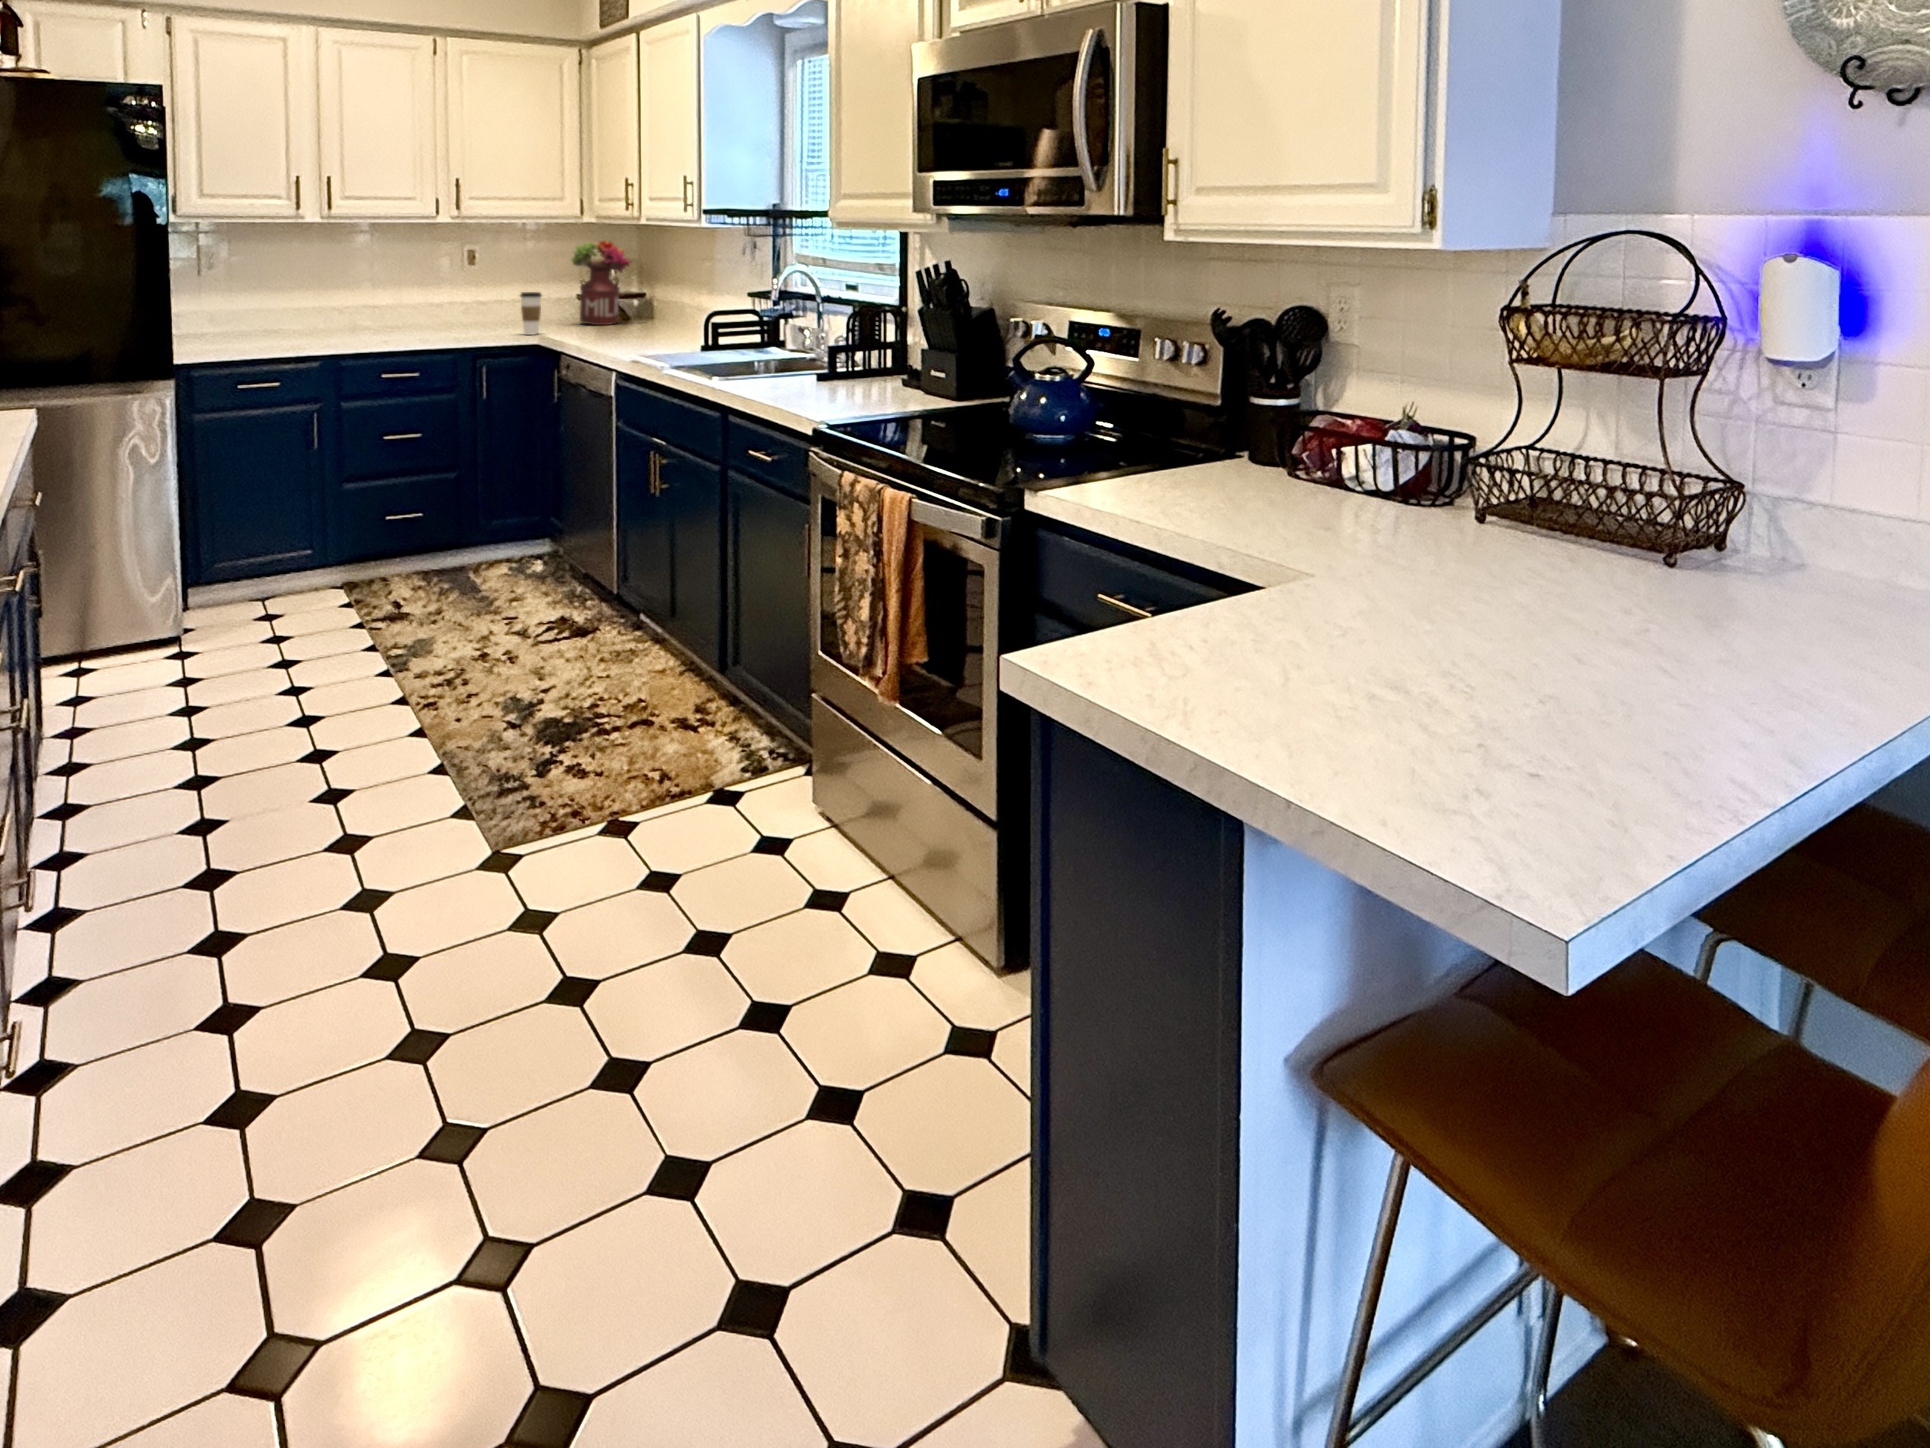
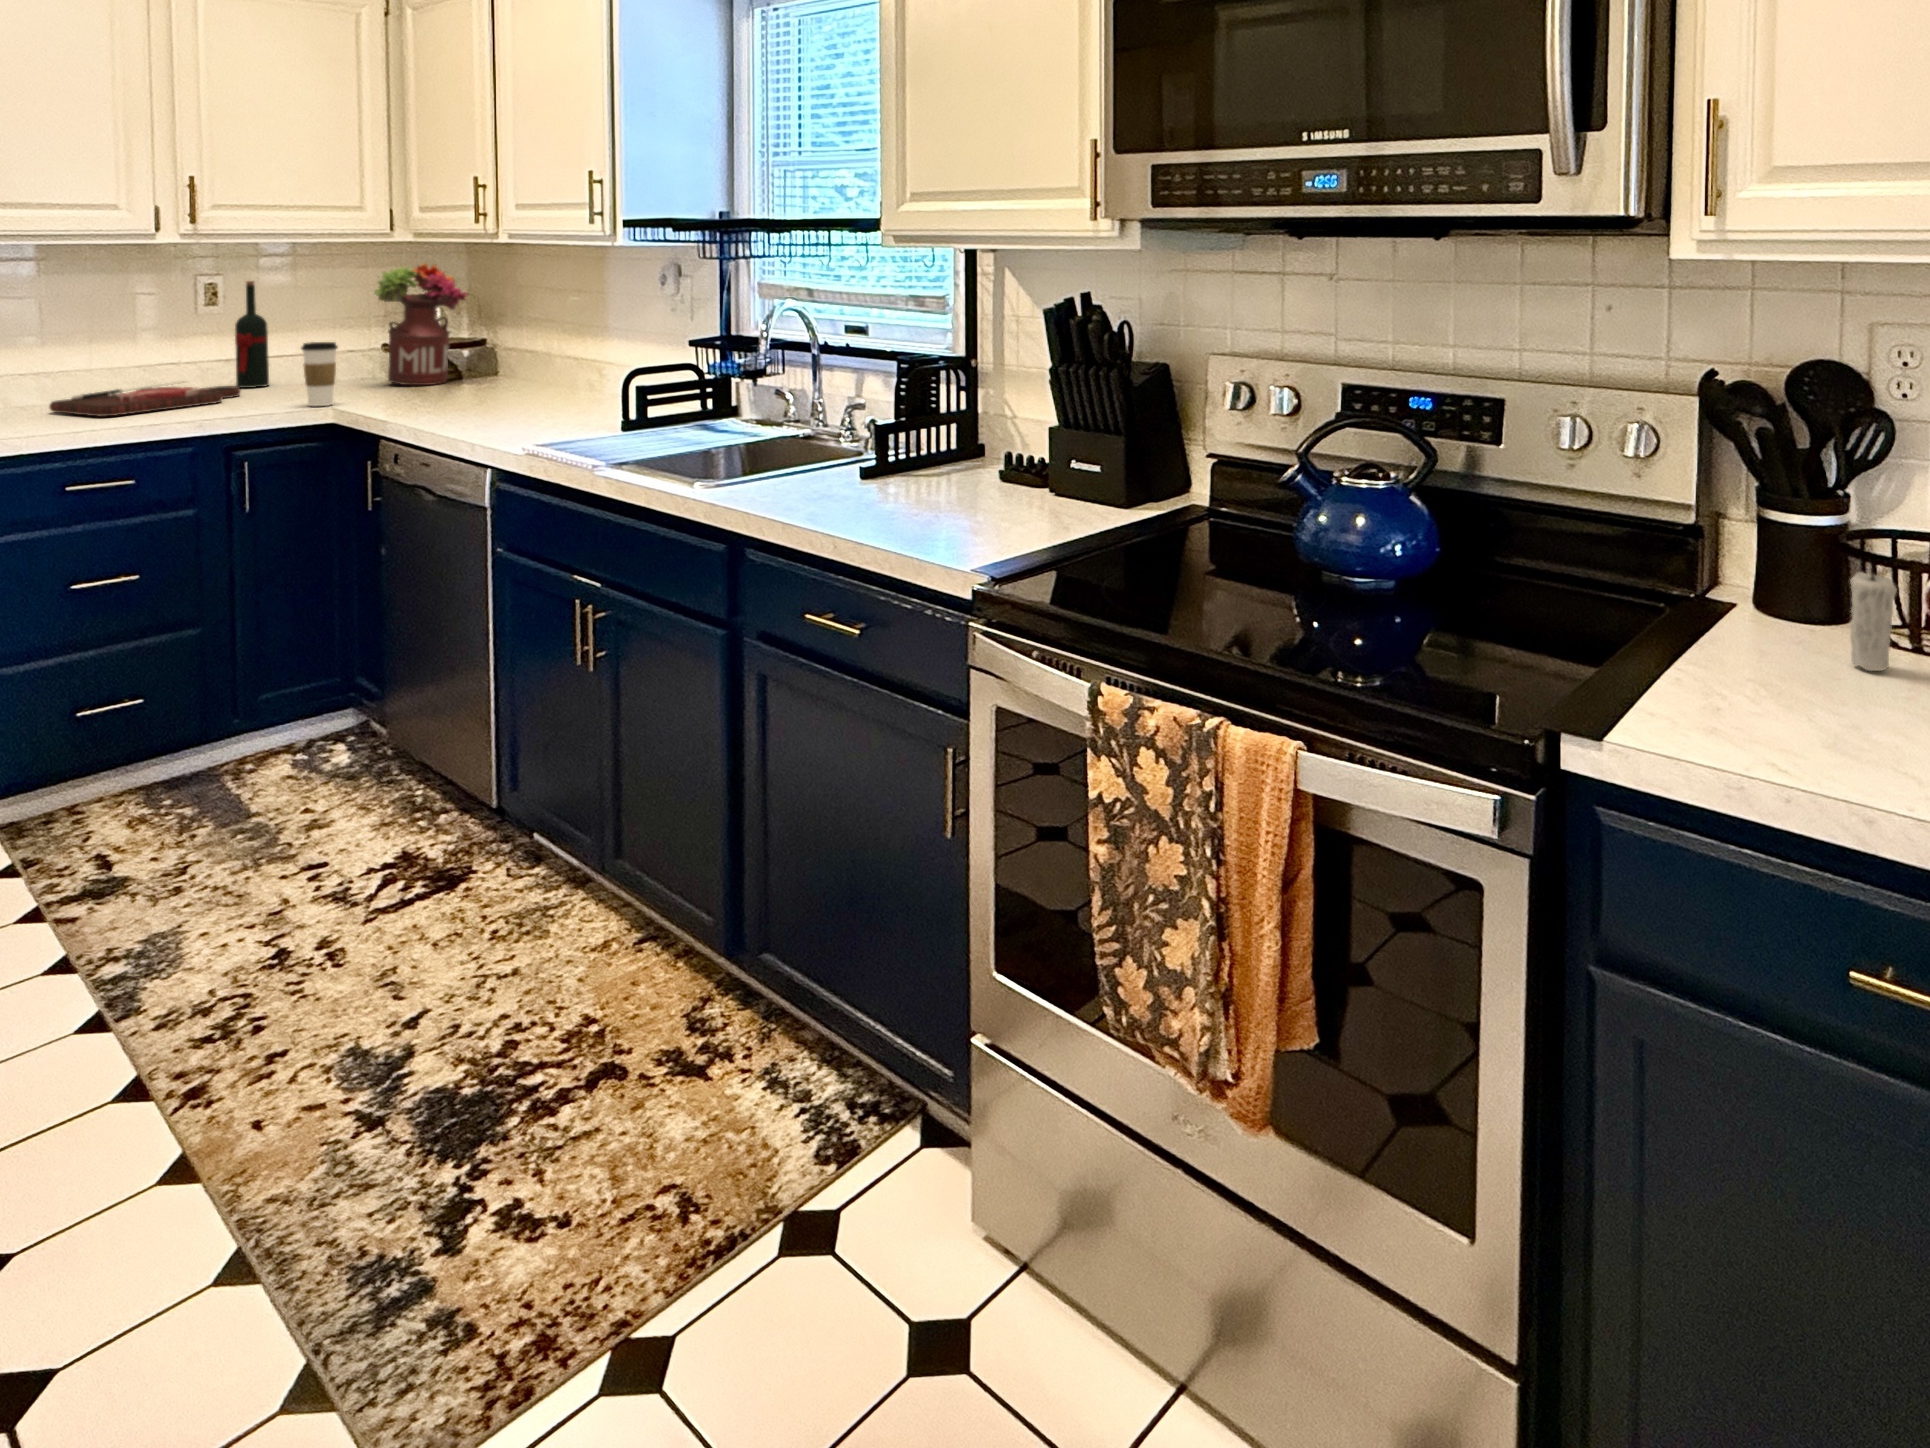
wine bottle: none [486,251,507,323] -> present [235,281,269,388]
cutting board: none [376,316,488,336] -> present [49,384,241,416]
candle: none [1253,420,1276,486] -> present [1850,572,1897,671]

